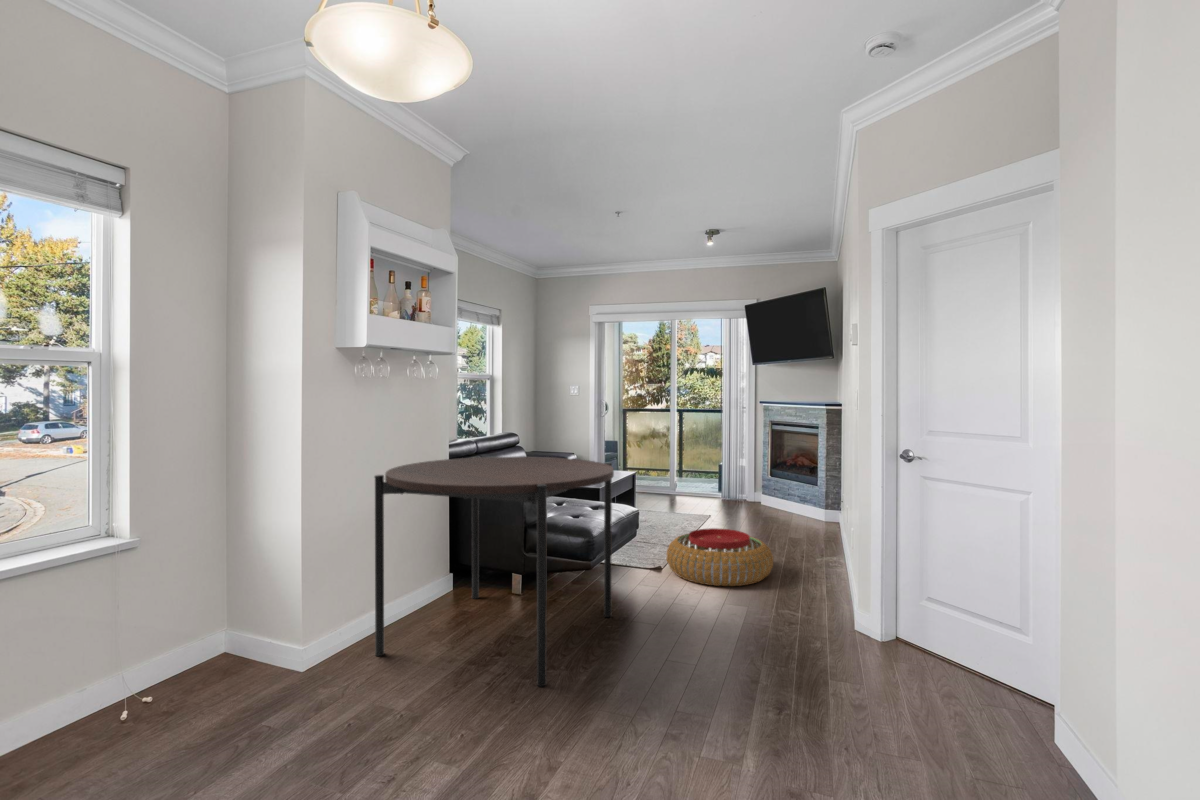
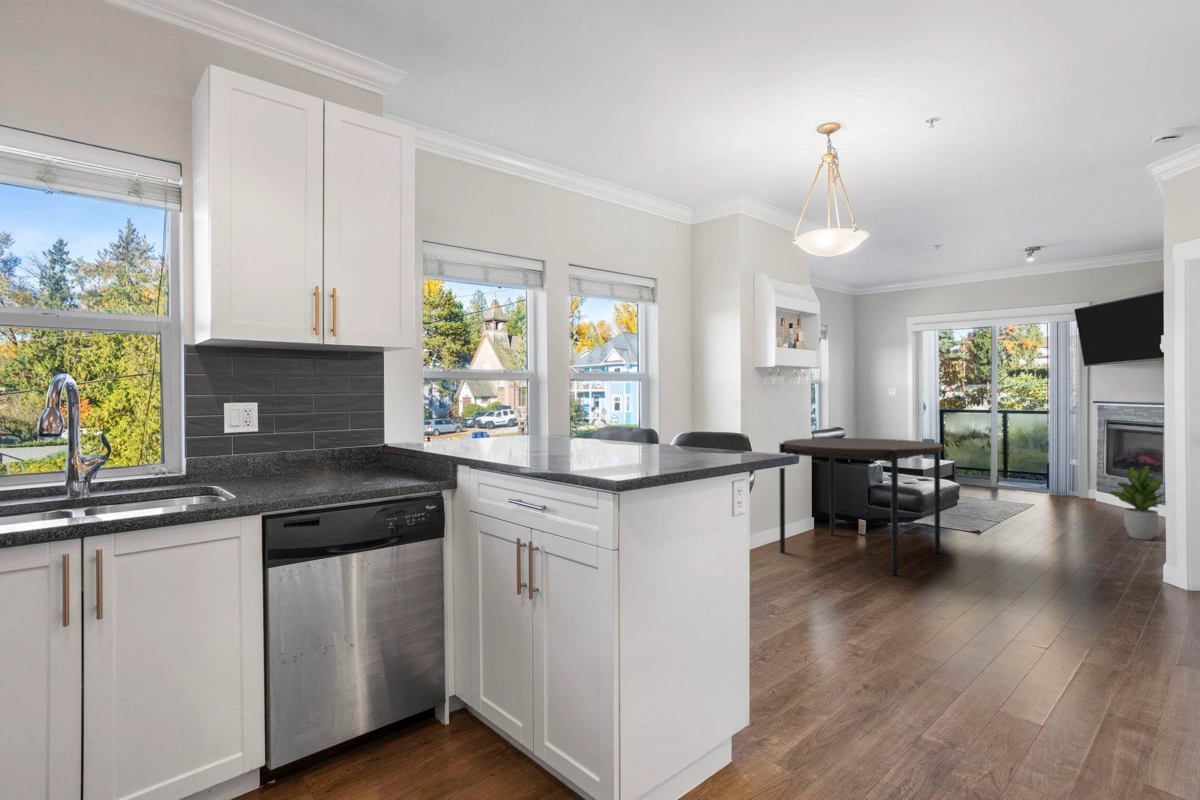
potted plant: none [783,476,839,557] -> present [1110,466,1164,540]
pouf: present [667,528,773,586] -> none [987,505,1092,549]

